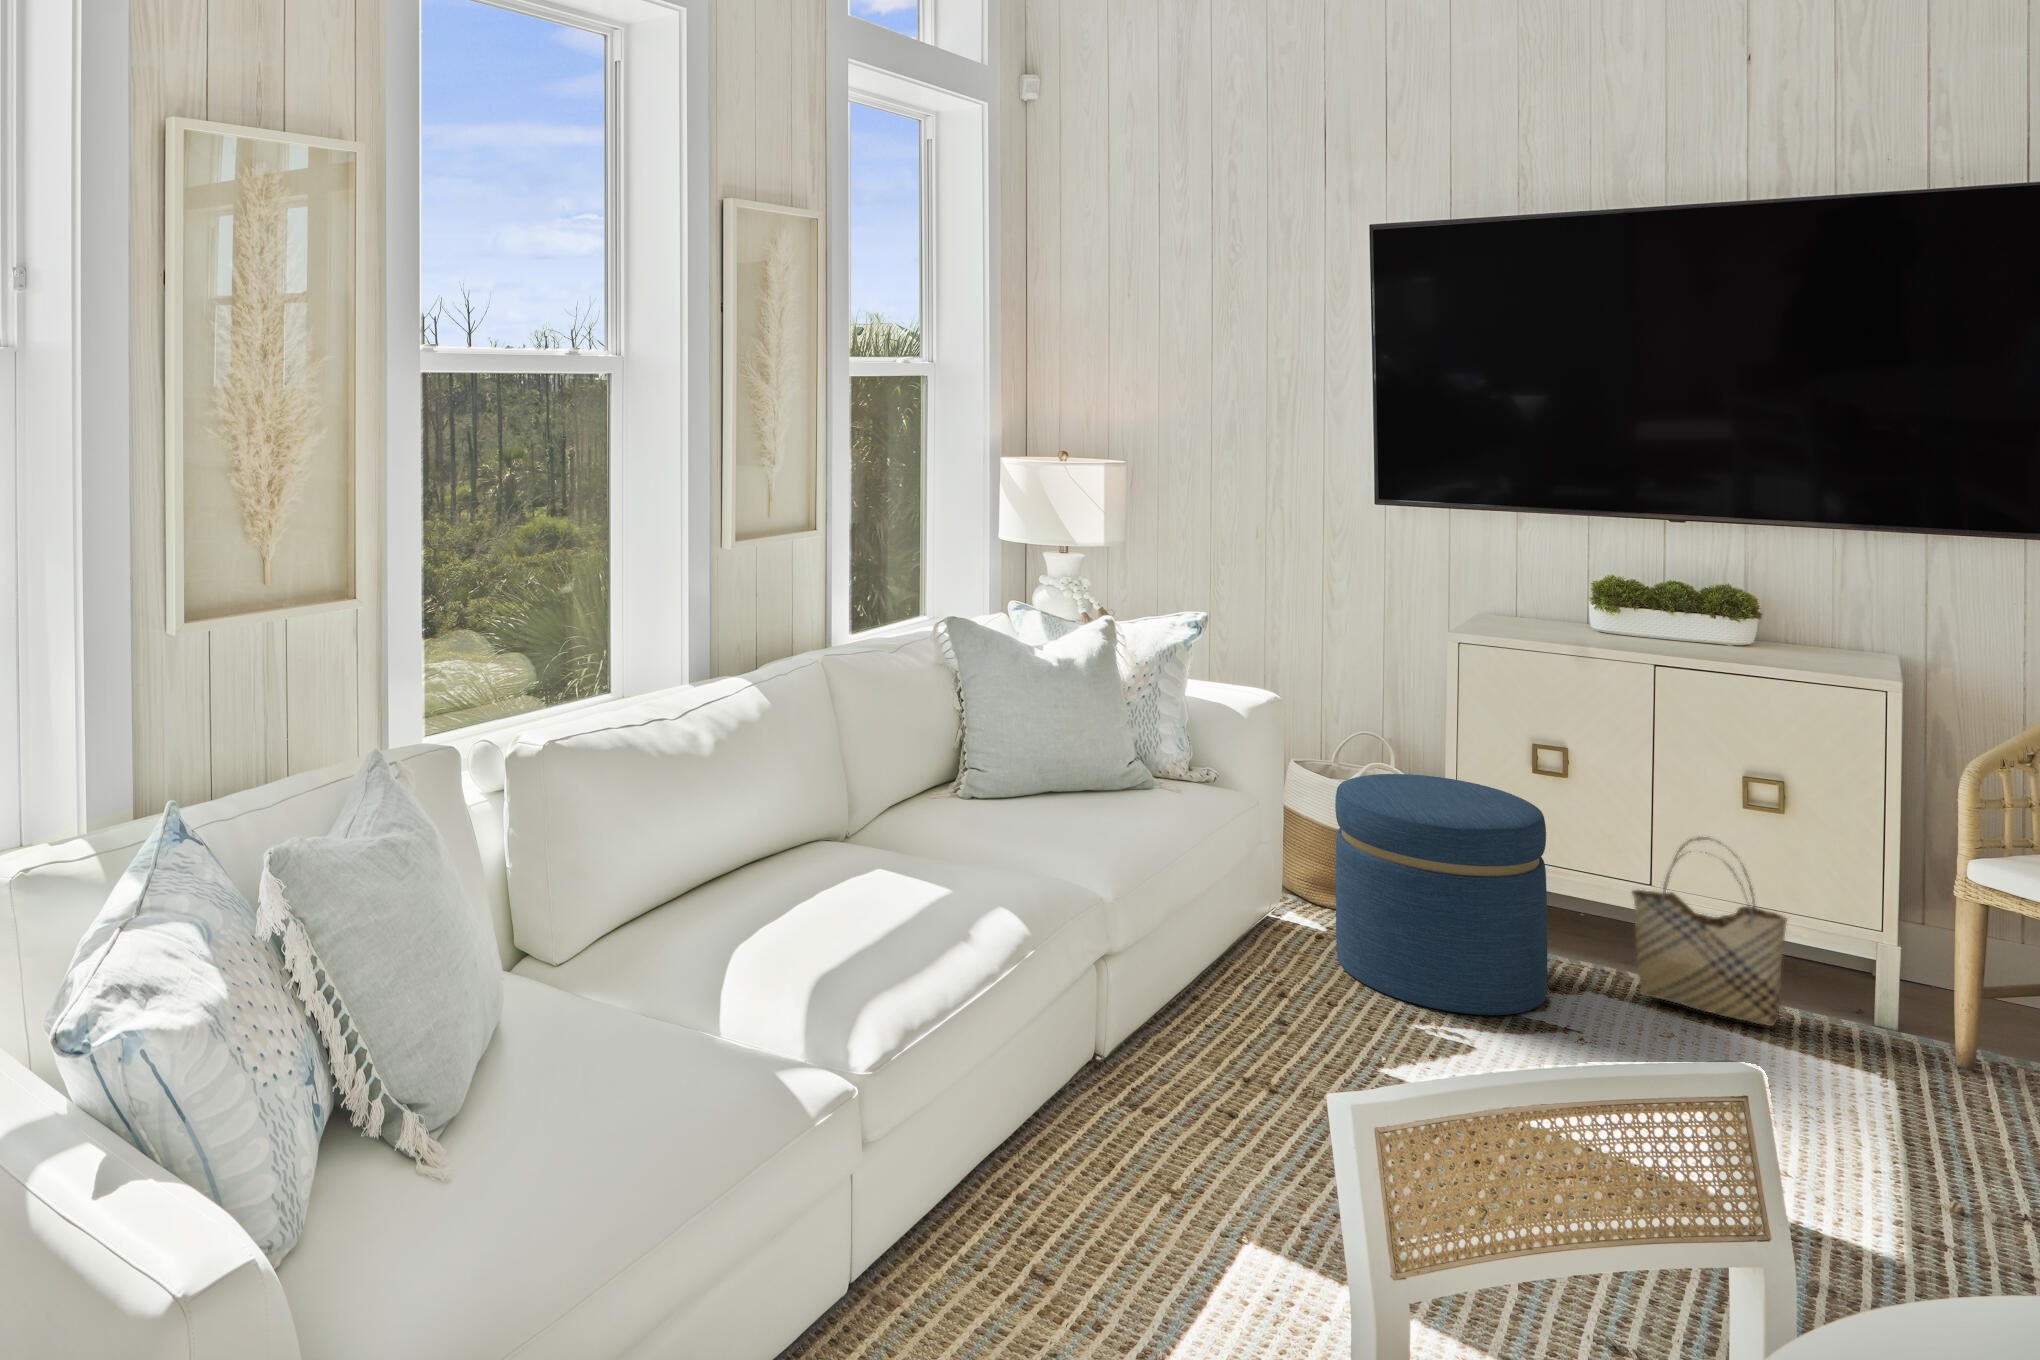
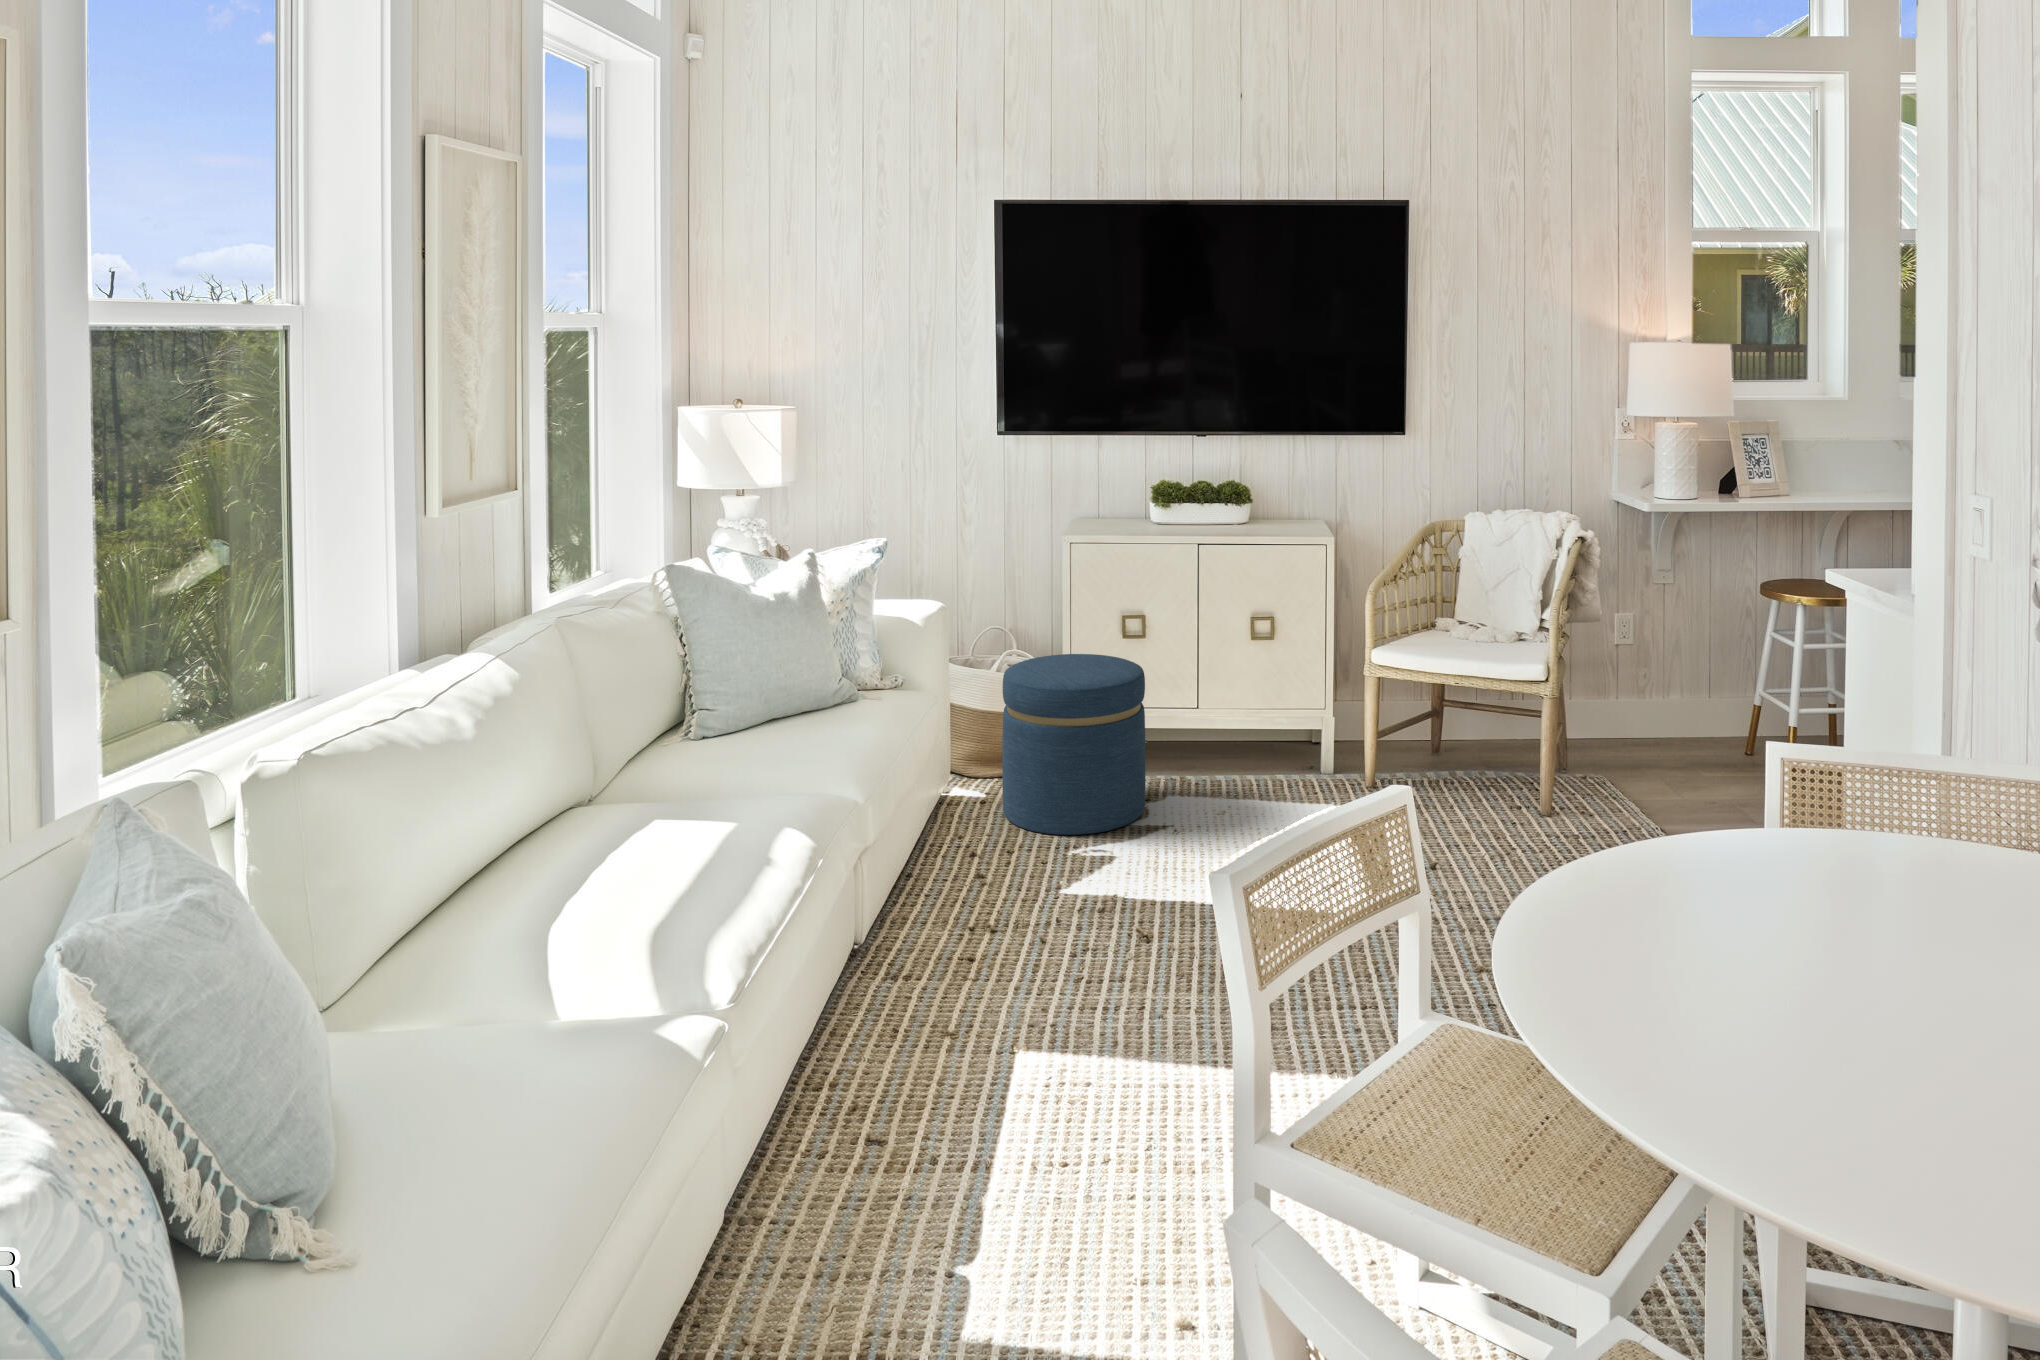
woven basket: present [1632,837,1787,1026] -> none [1190,666,1276,790]

